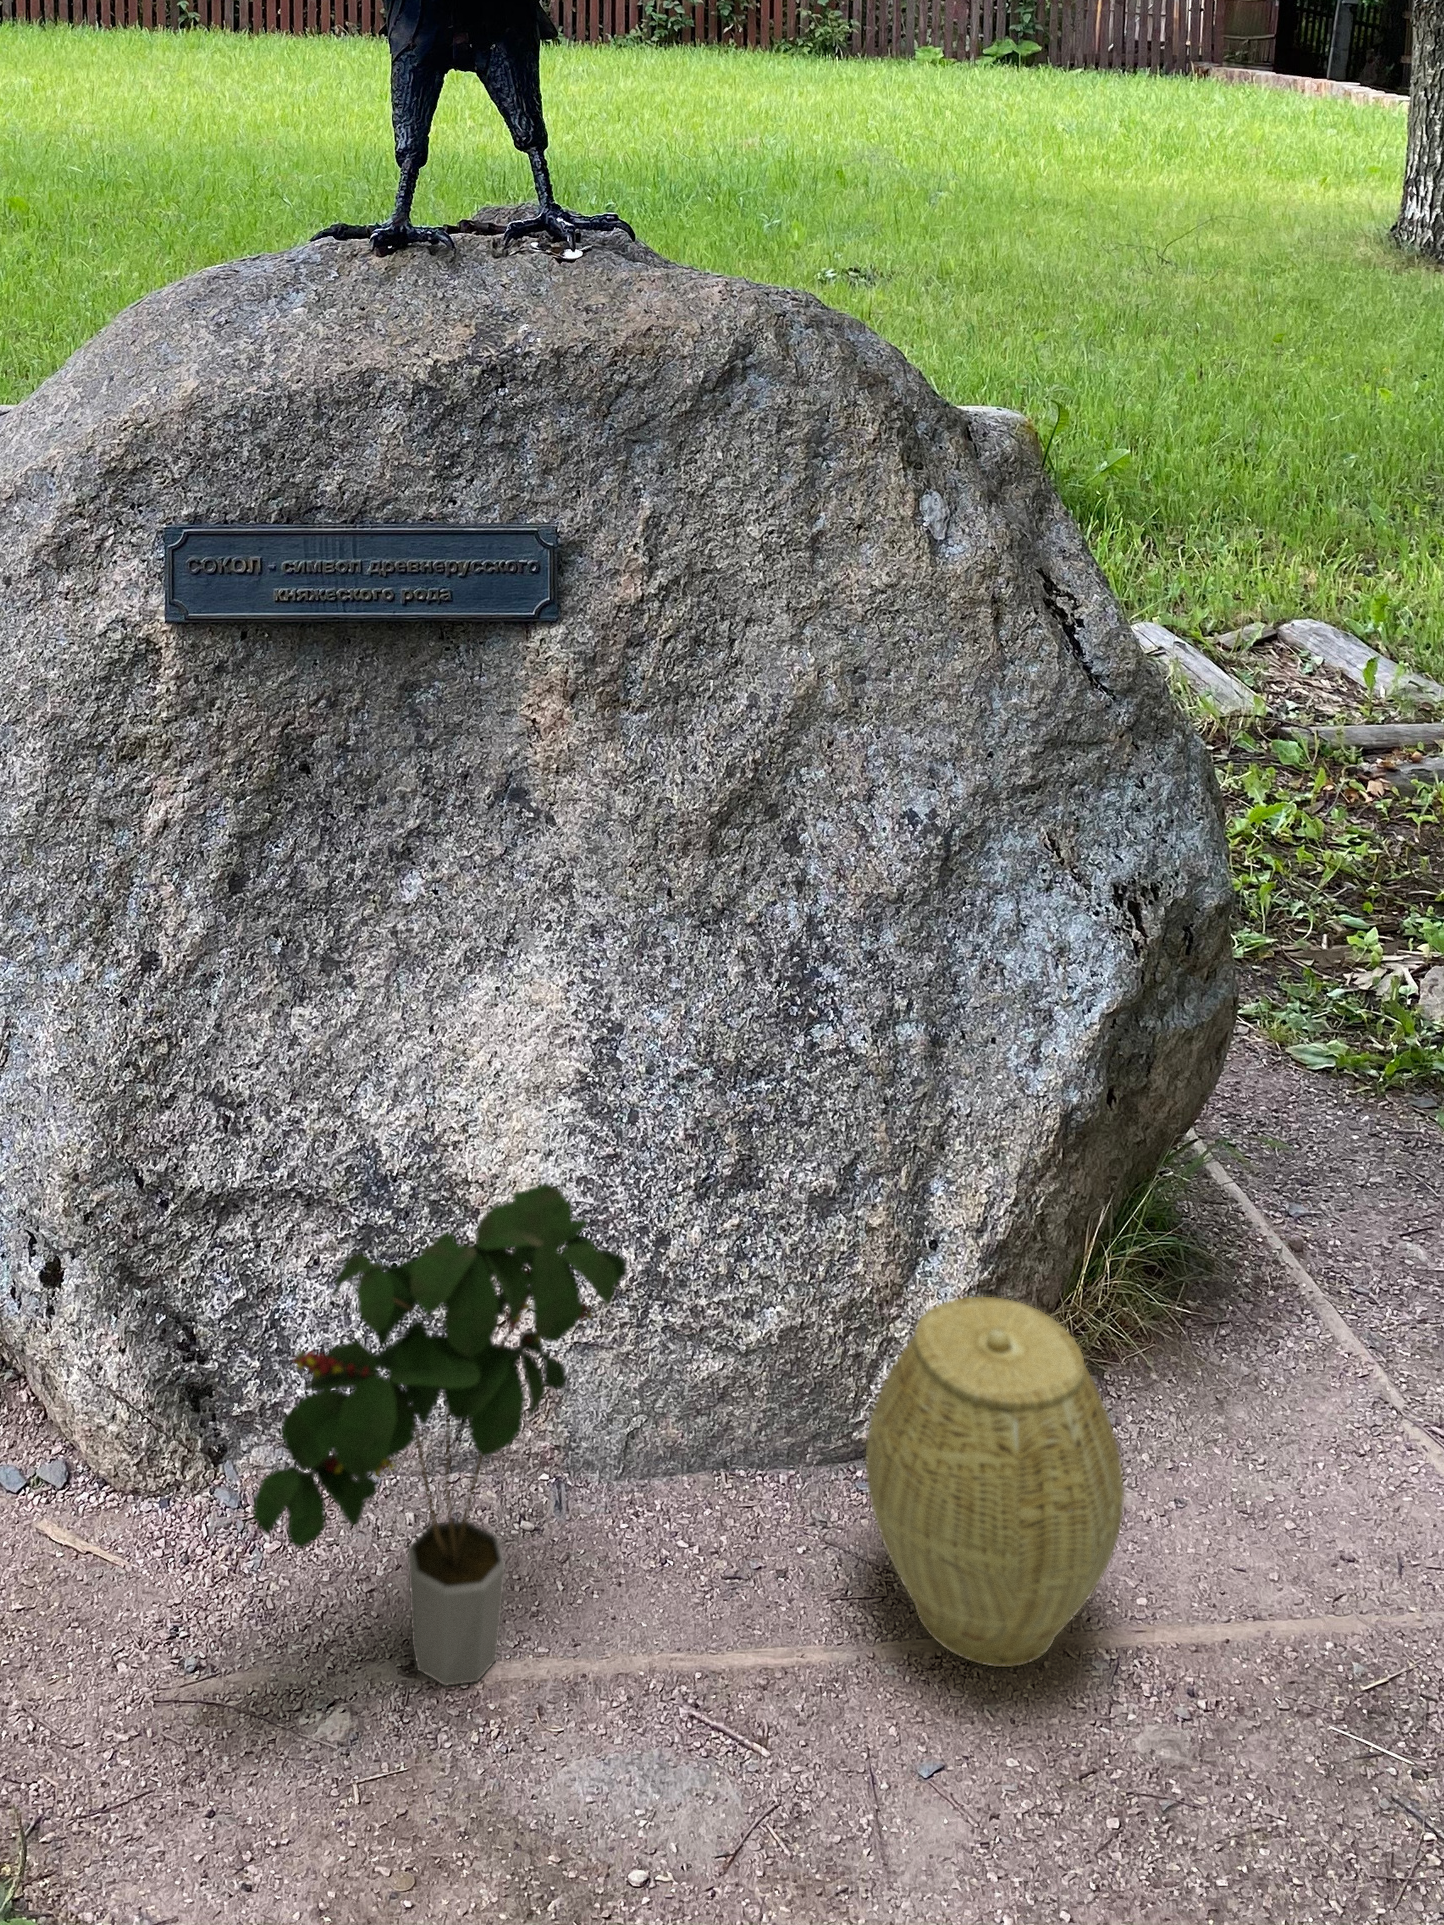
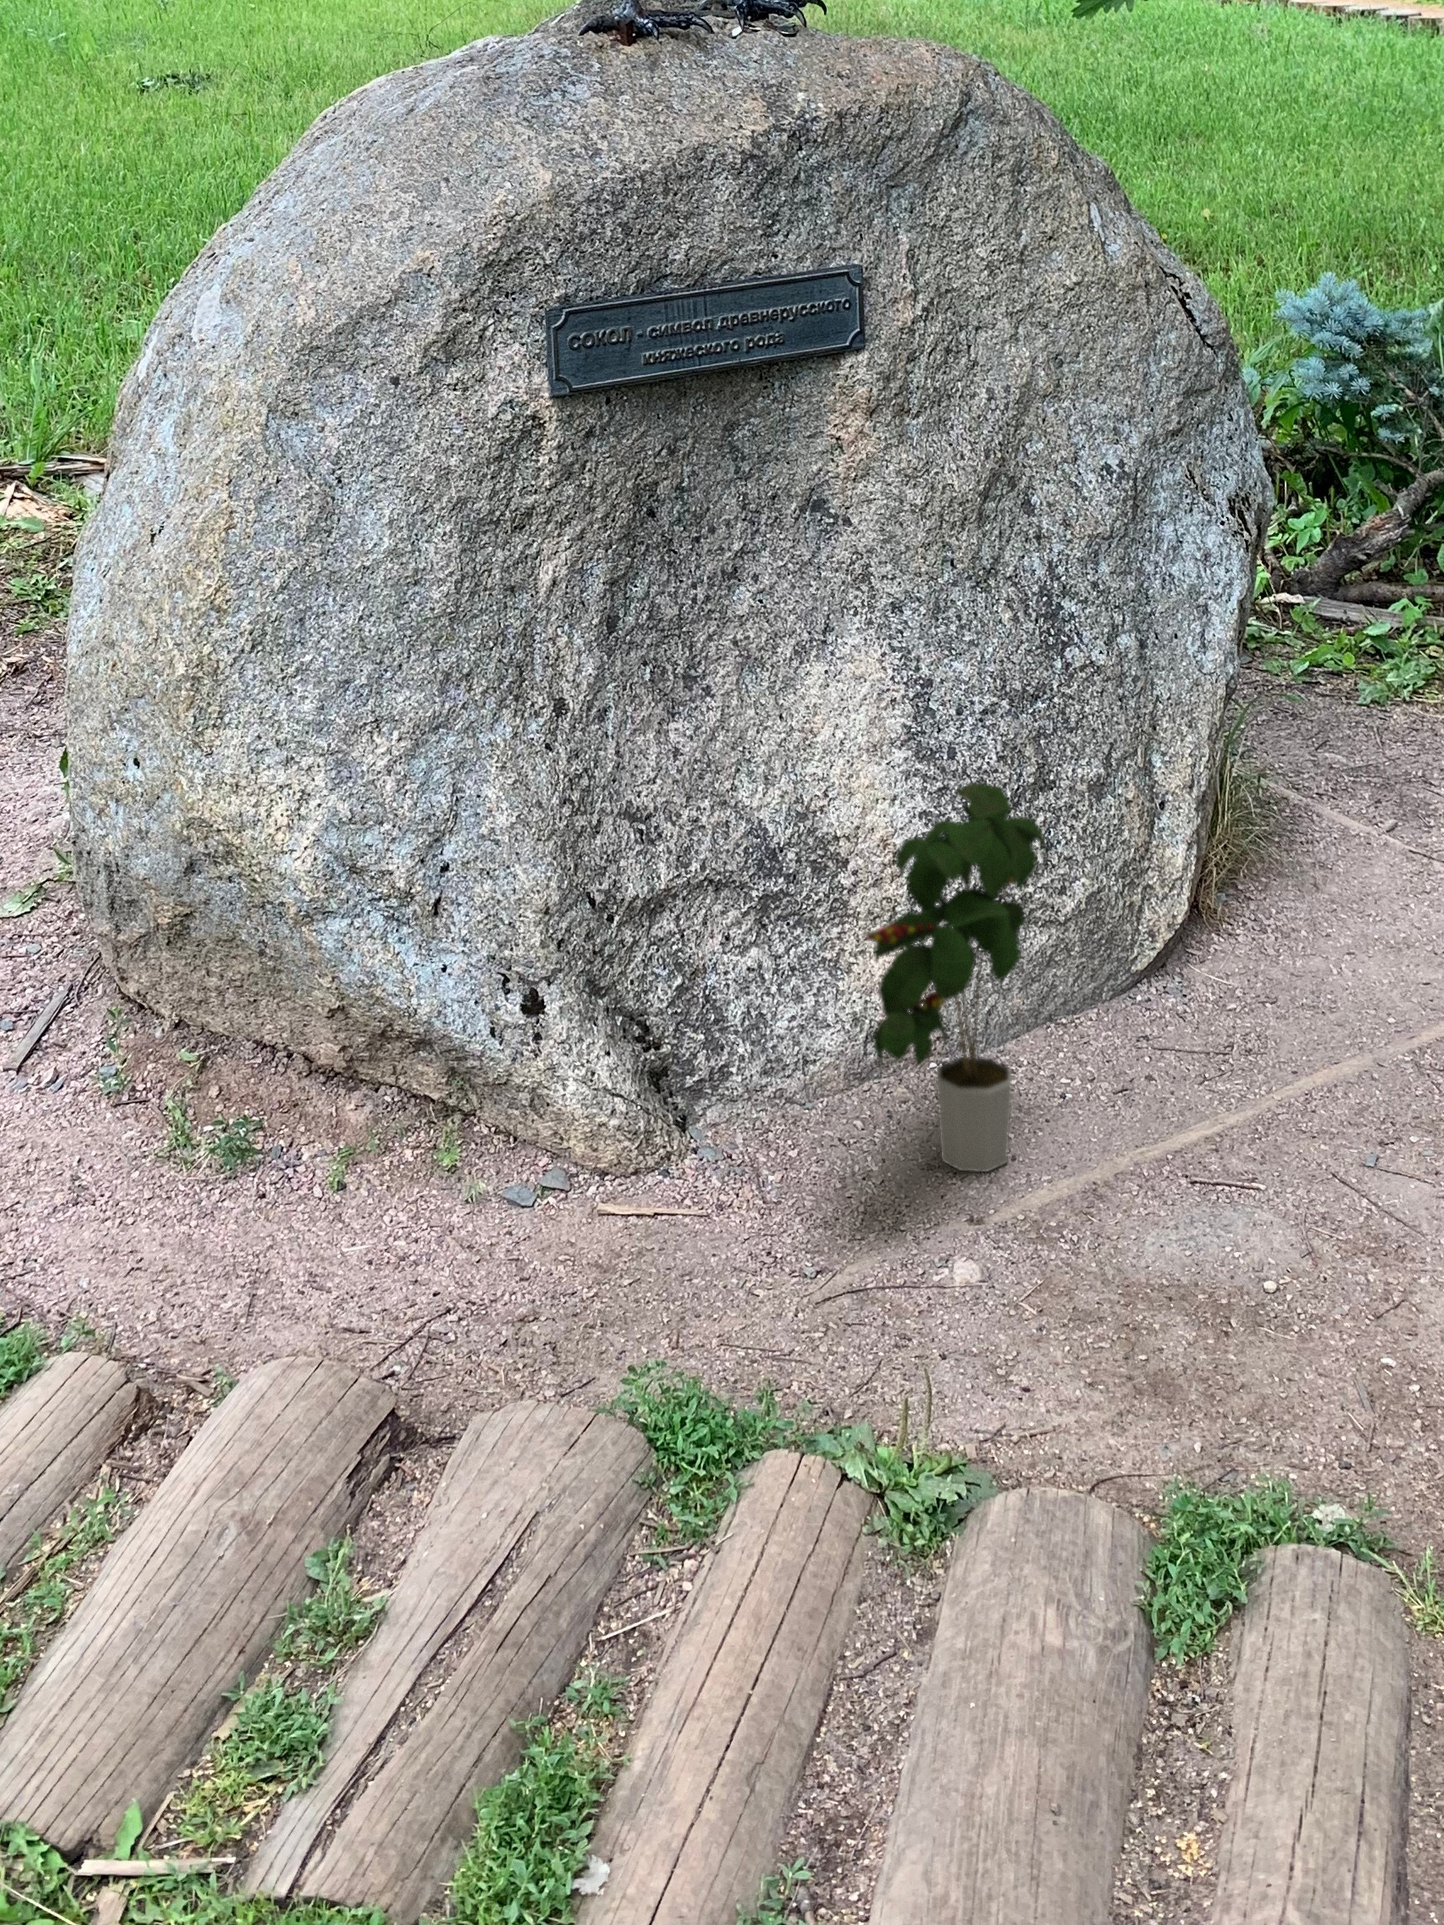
woven basket: present [866,1297,1124,1667] -> none [1194,798,1389,1055]

